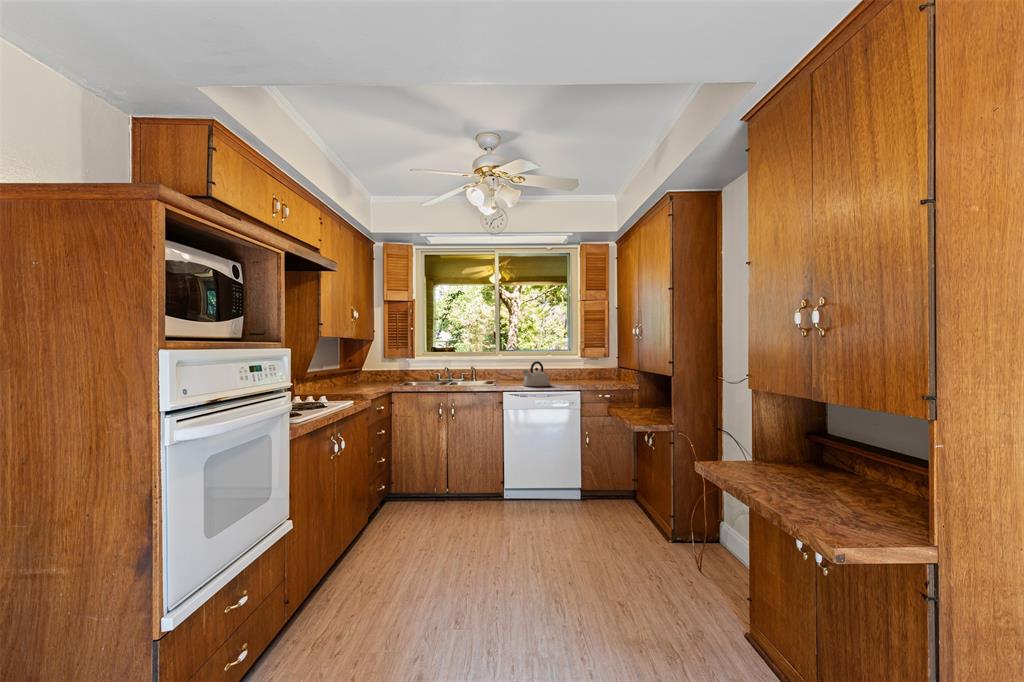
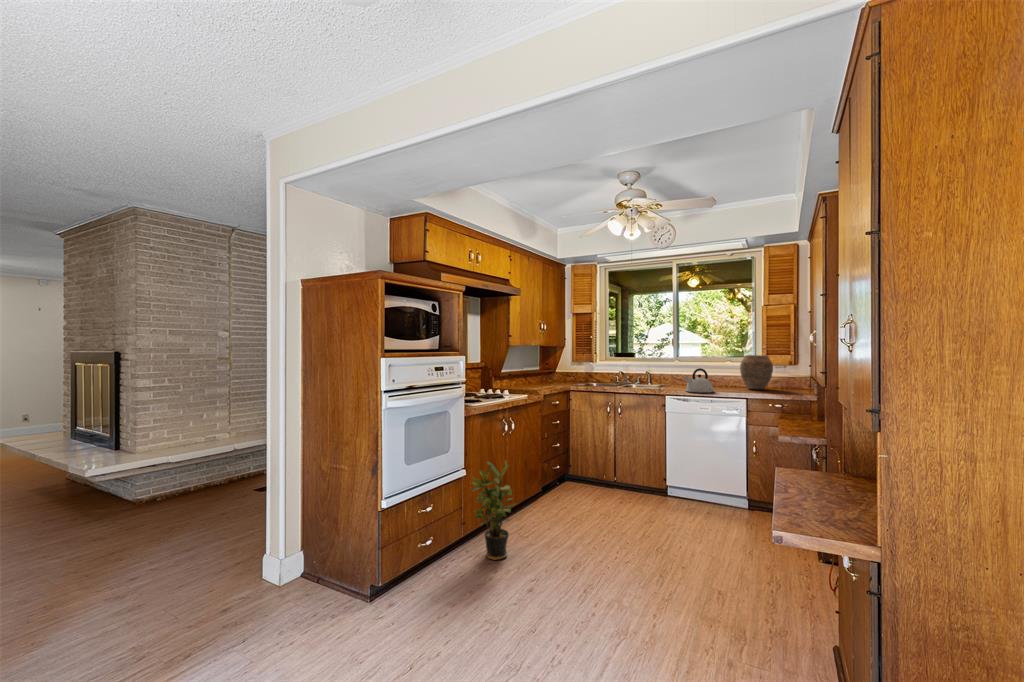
vase: none [565,348,593,381] -> present [740,355,773,389]
potted plant: none [300,494,377,645] -> present [472,461,515,560]

